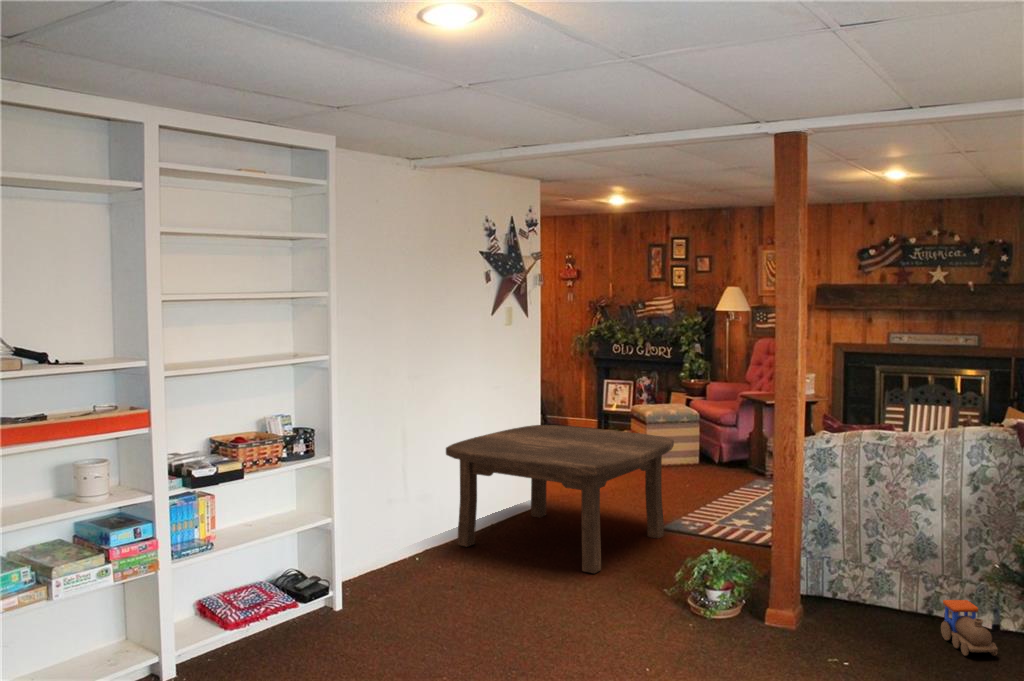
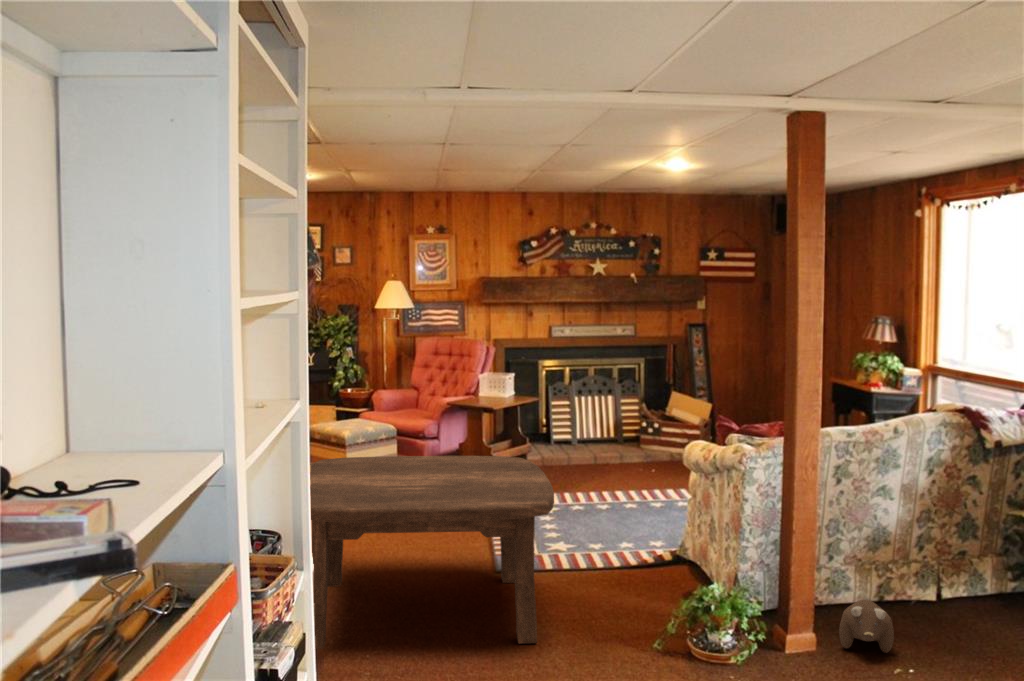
plush toy: none [815,595,875,647] -> present [839,600,894,653]
toy train: present [941,600,998,655] -> none [908,581,978,636]

